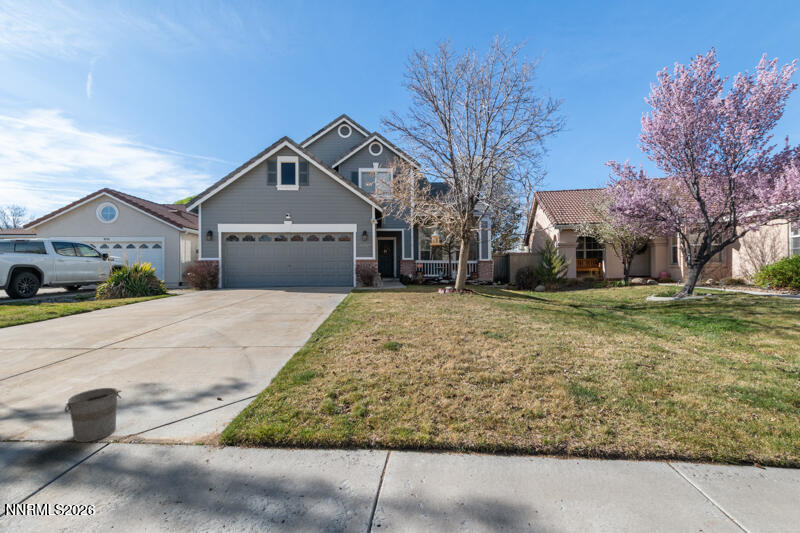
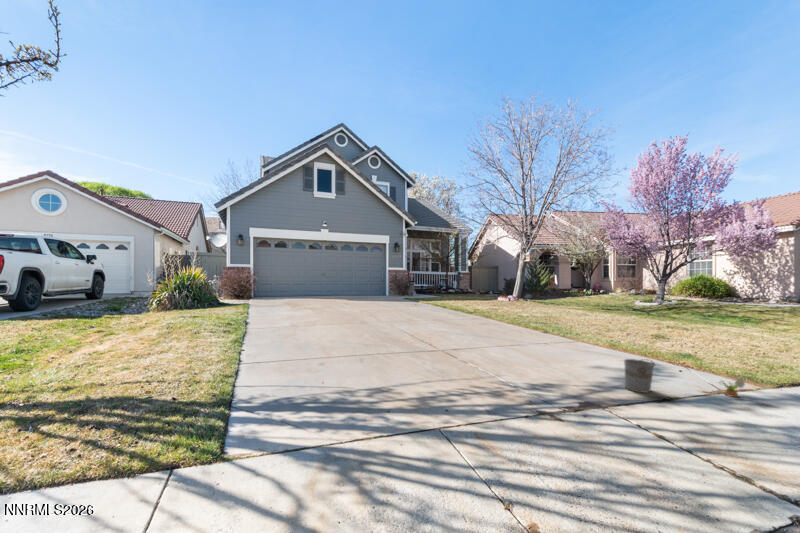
decorative plant: none [156,438,200,473] -> present [720,377,745,397]

